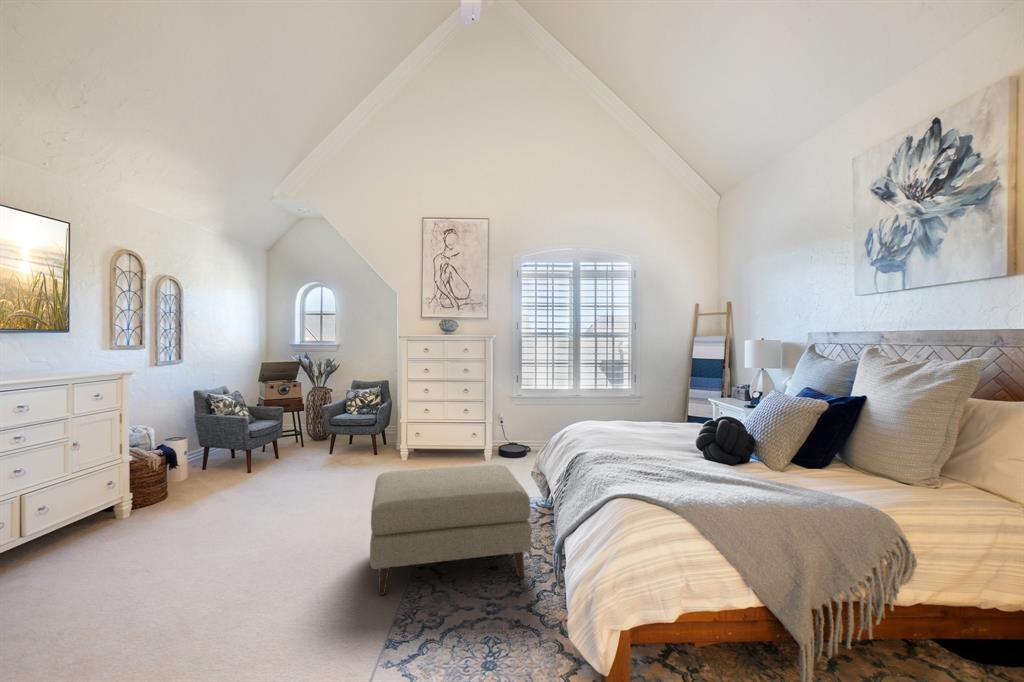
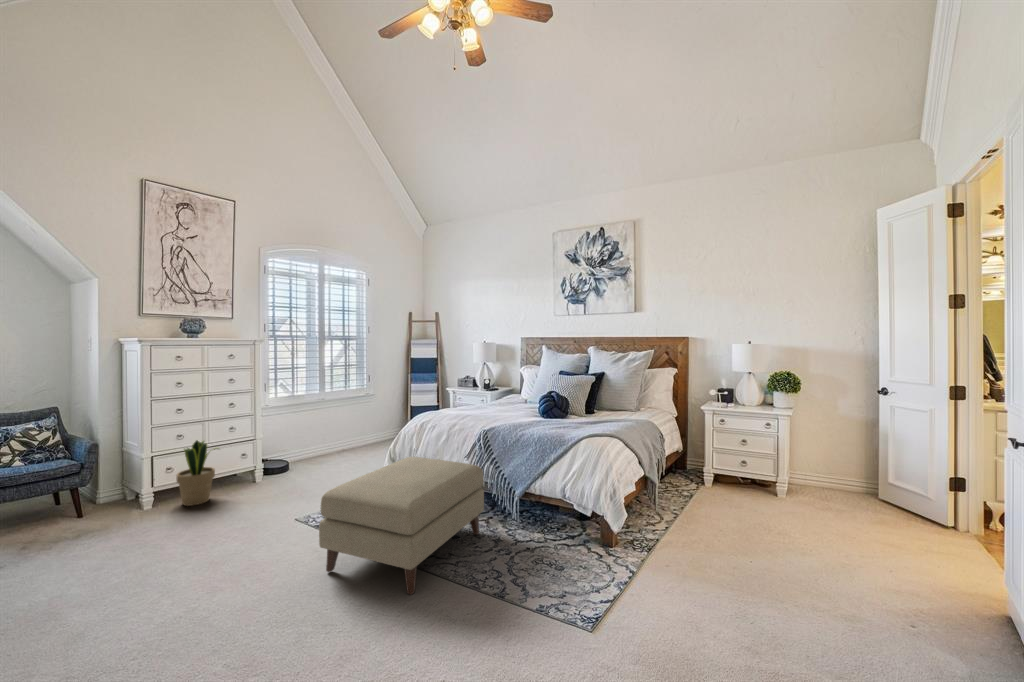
potted plant: none [421,415,448,466] -> present [176,440,219,506]

